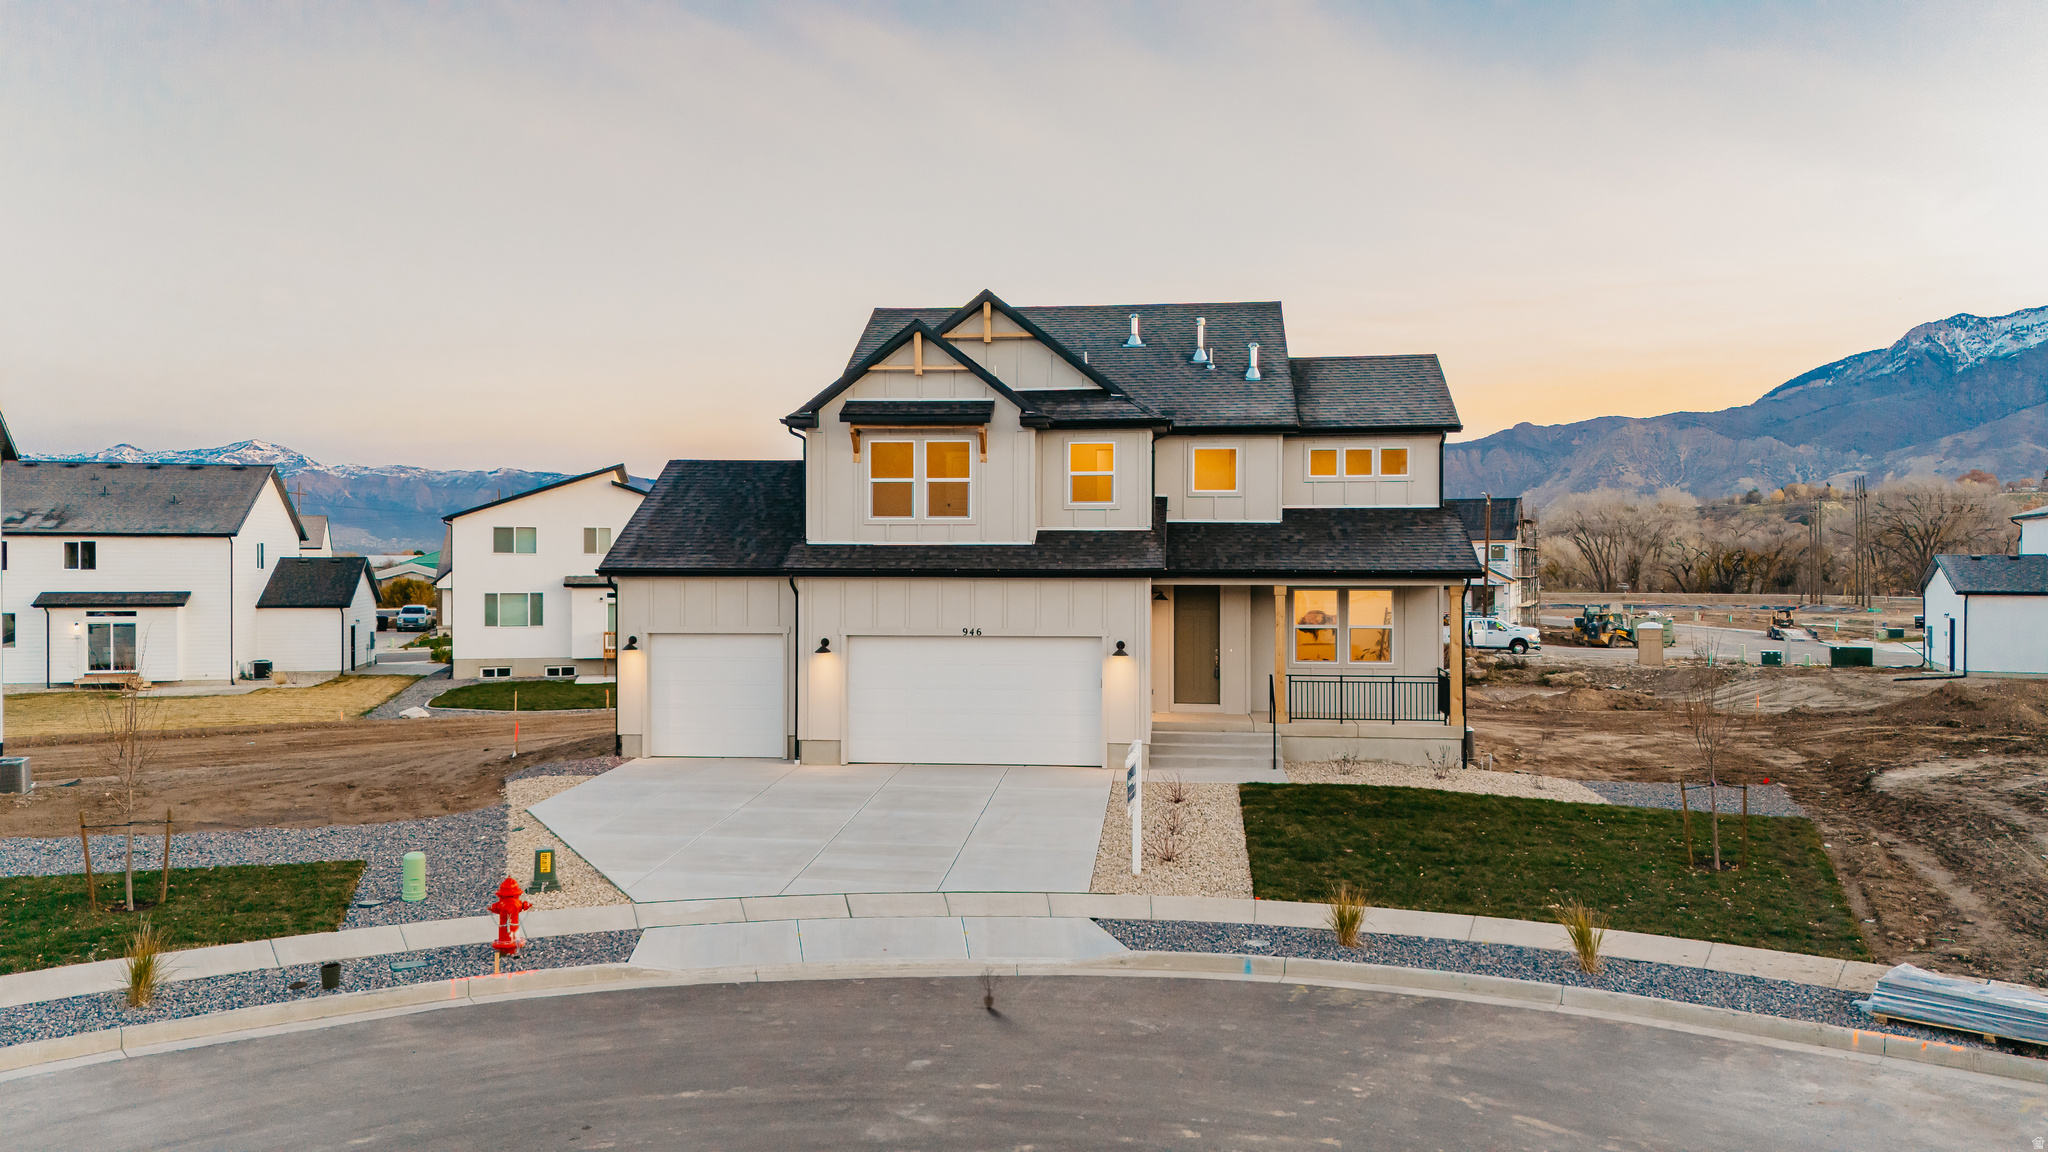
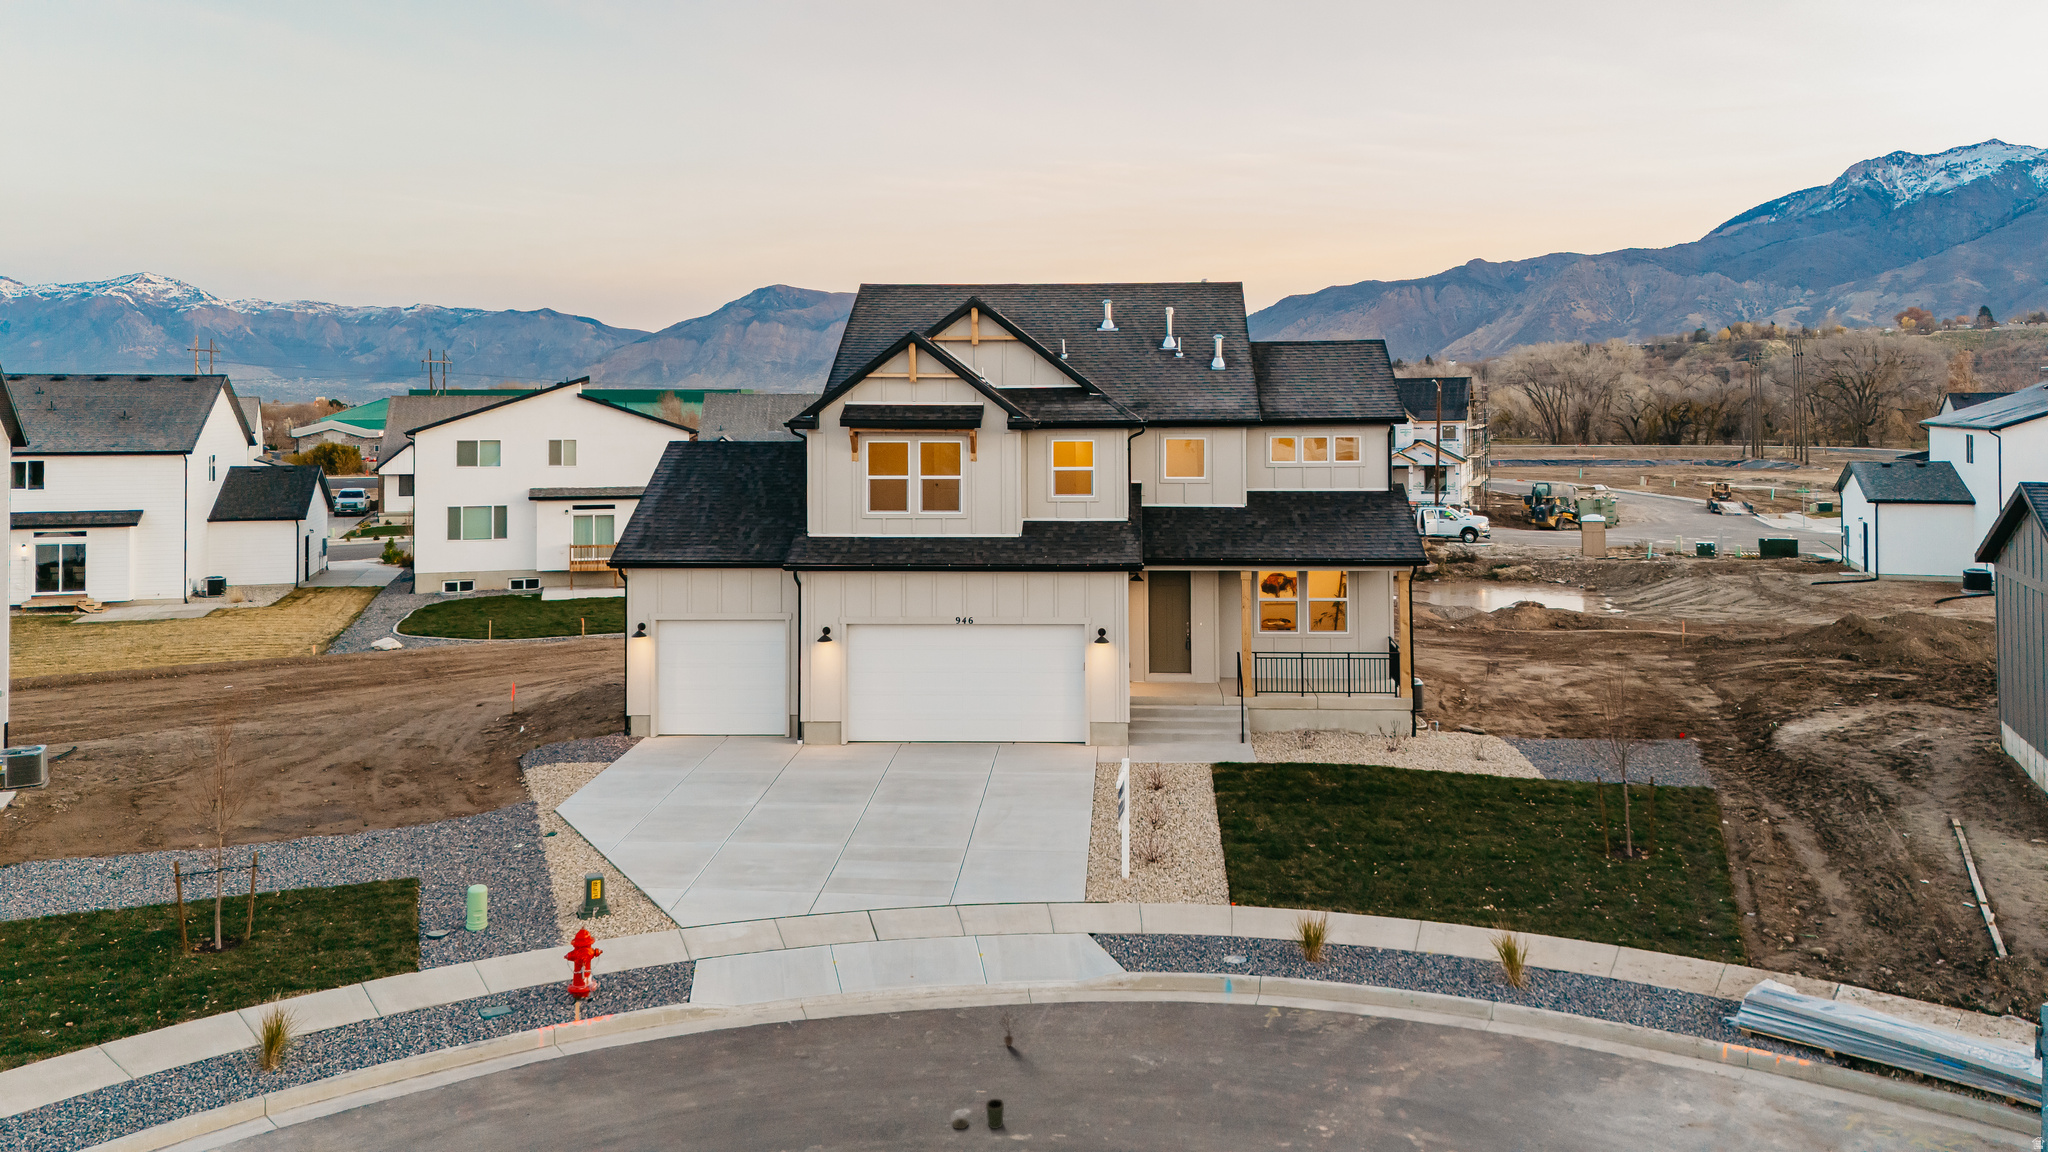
trash can: present [289,963,341,989] -> present [953,1099,1004,1129]

